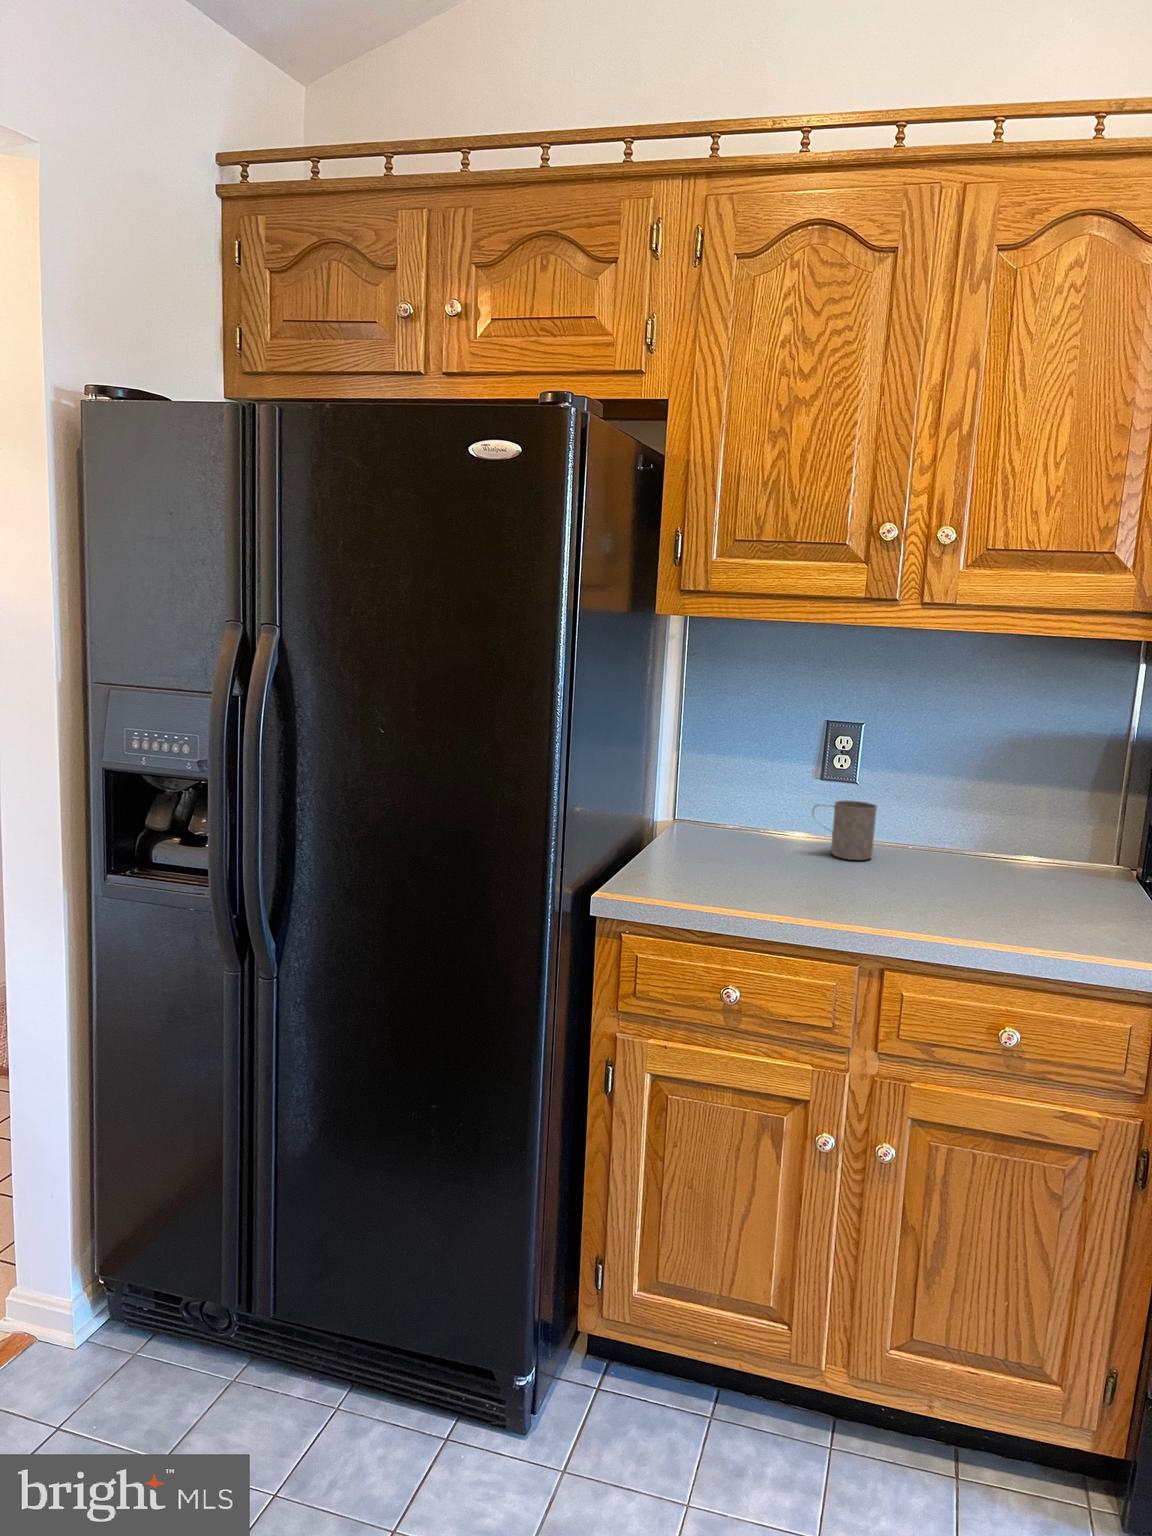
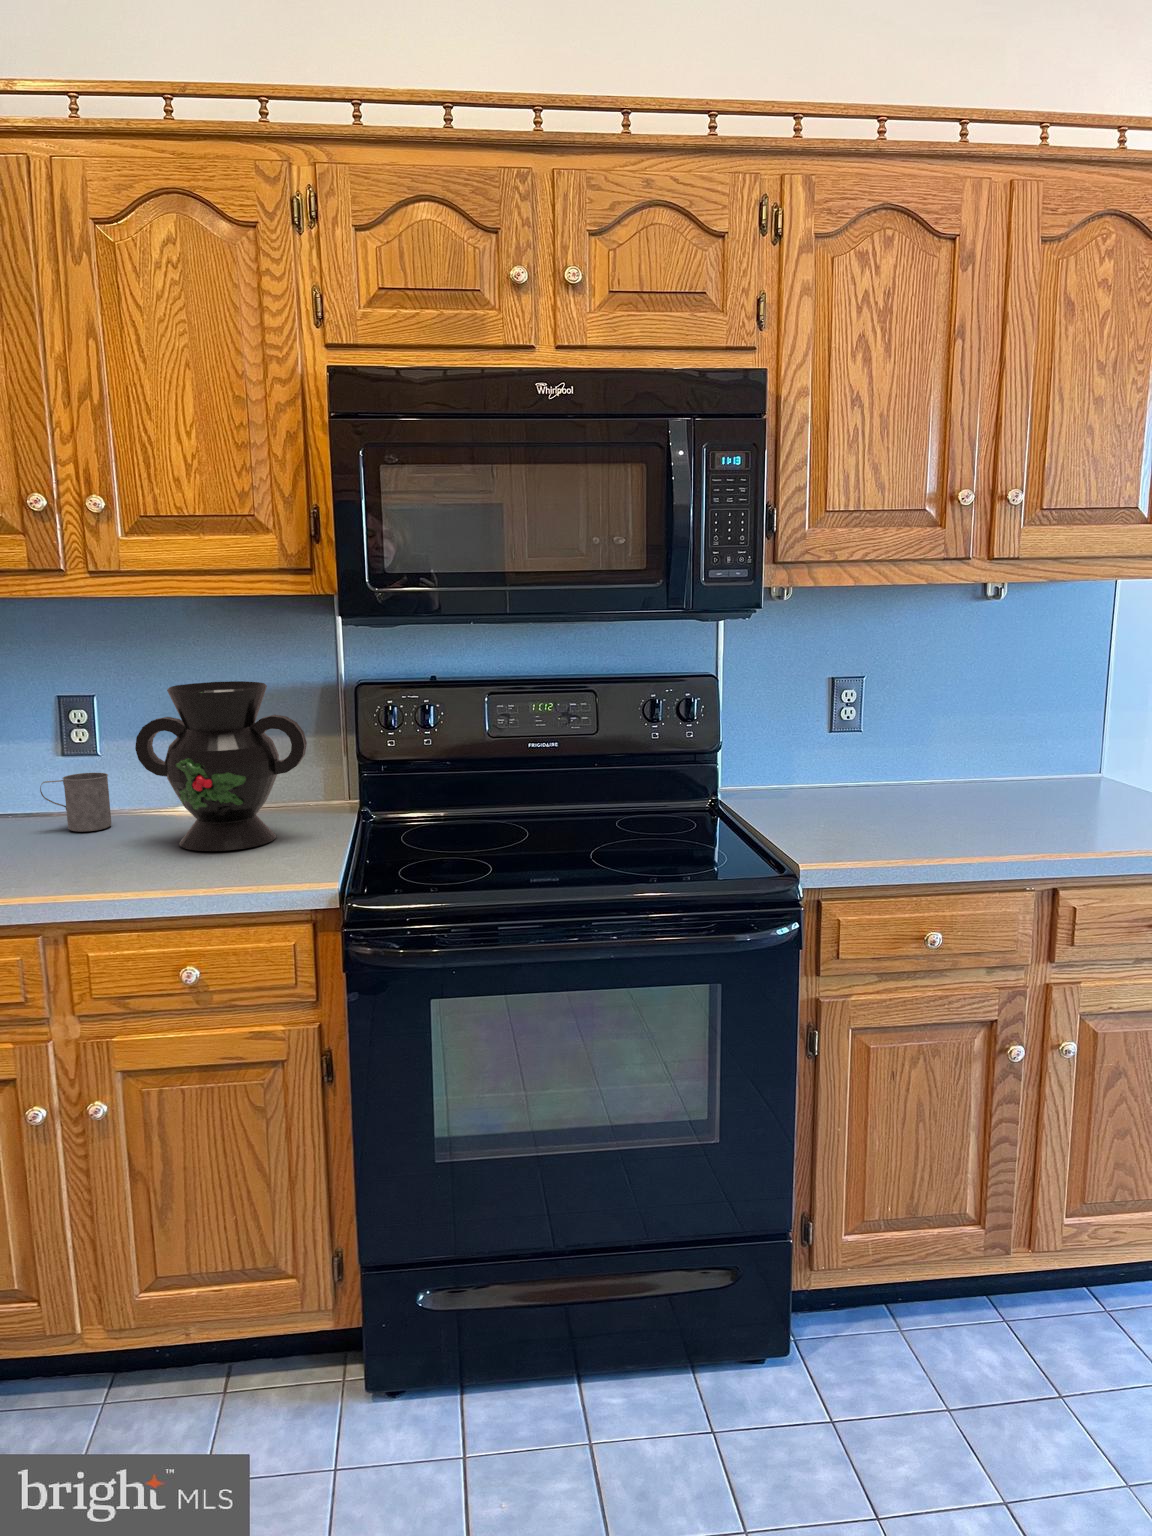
decorative vase: none [934,725,1124,907] -> present [135,681,307,851]

